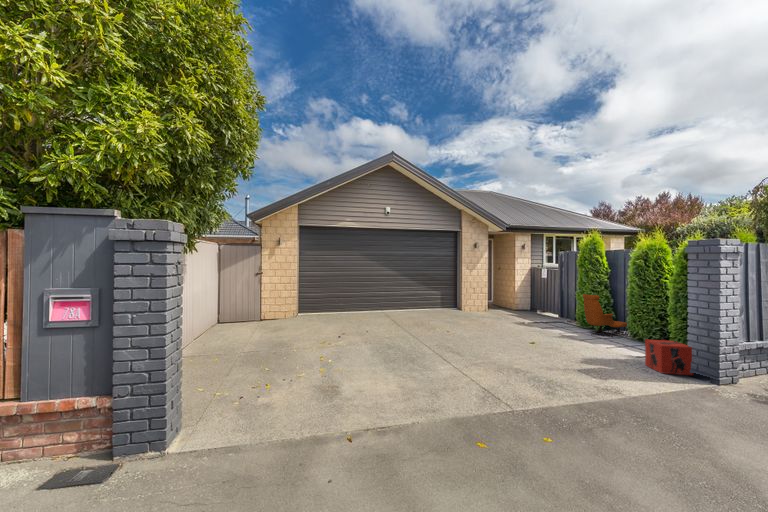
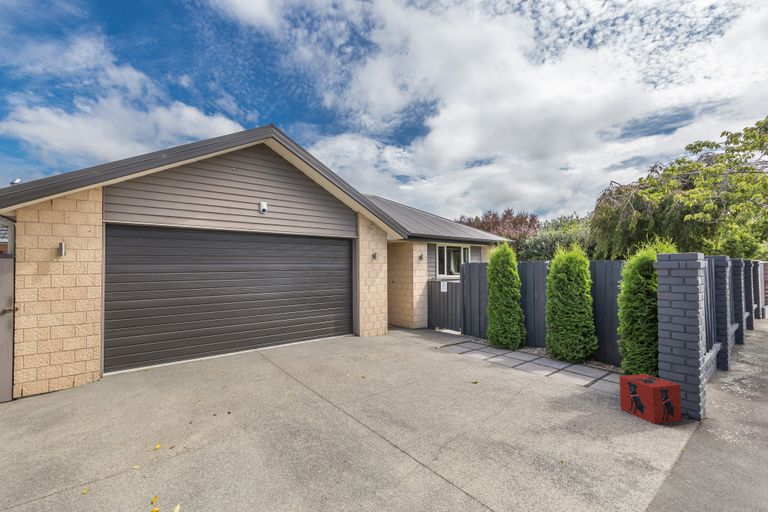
lounge chair: present [583,294,627,335] -> none [504,312,544,359]

